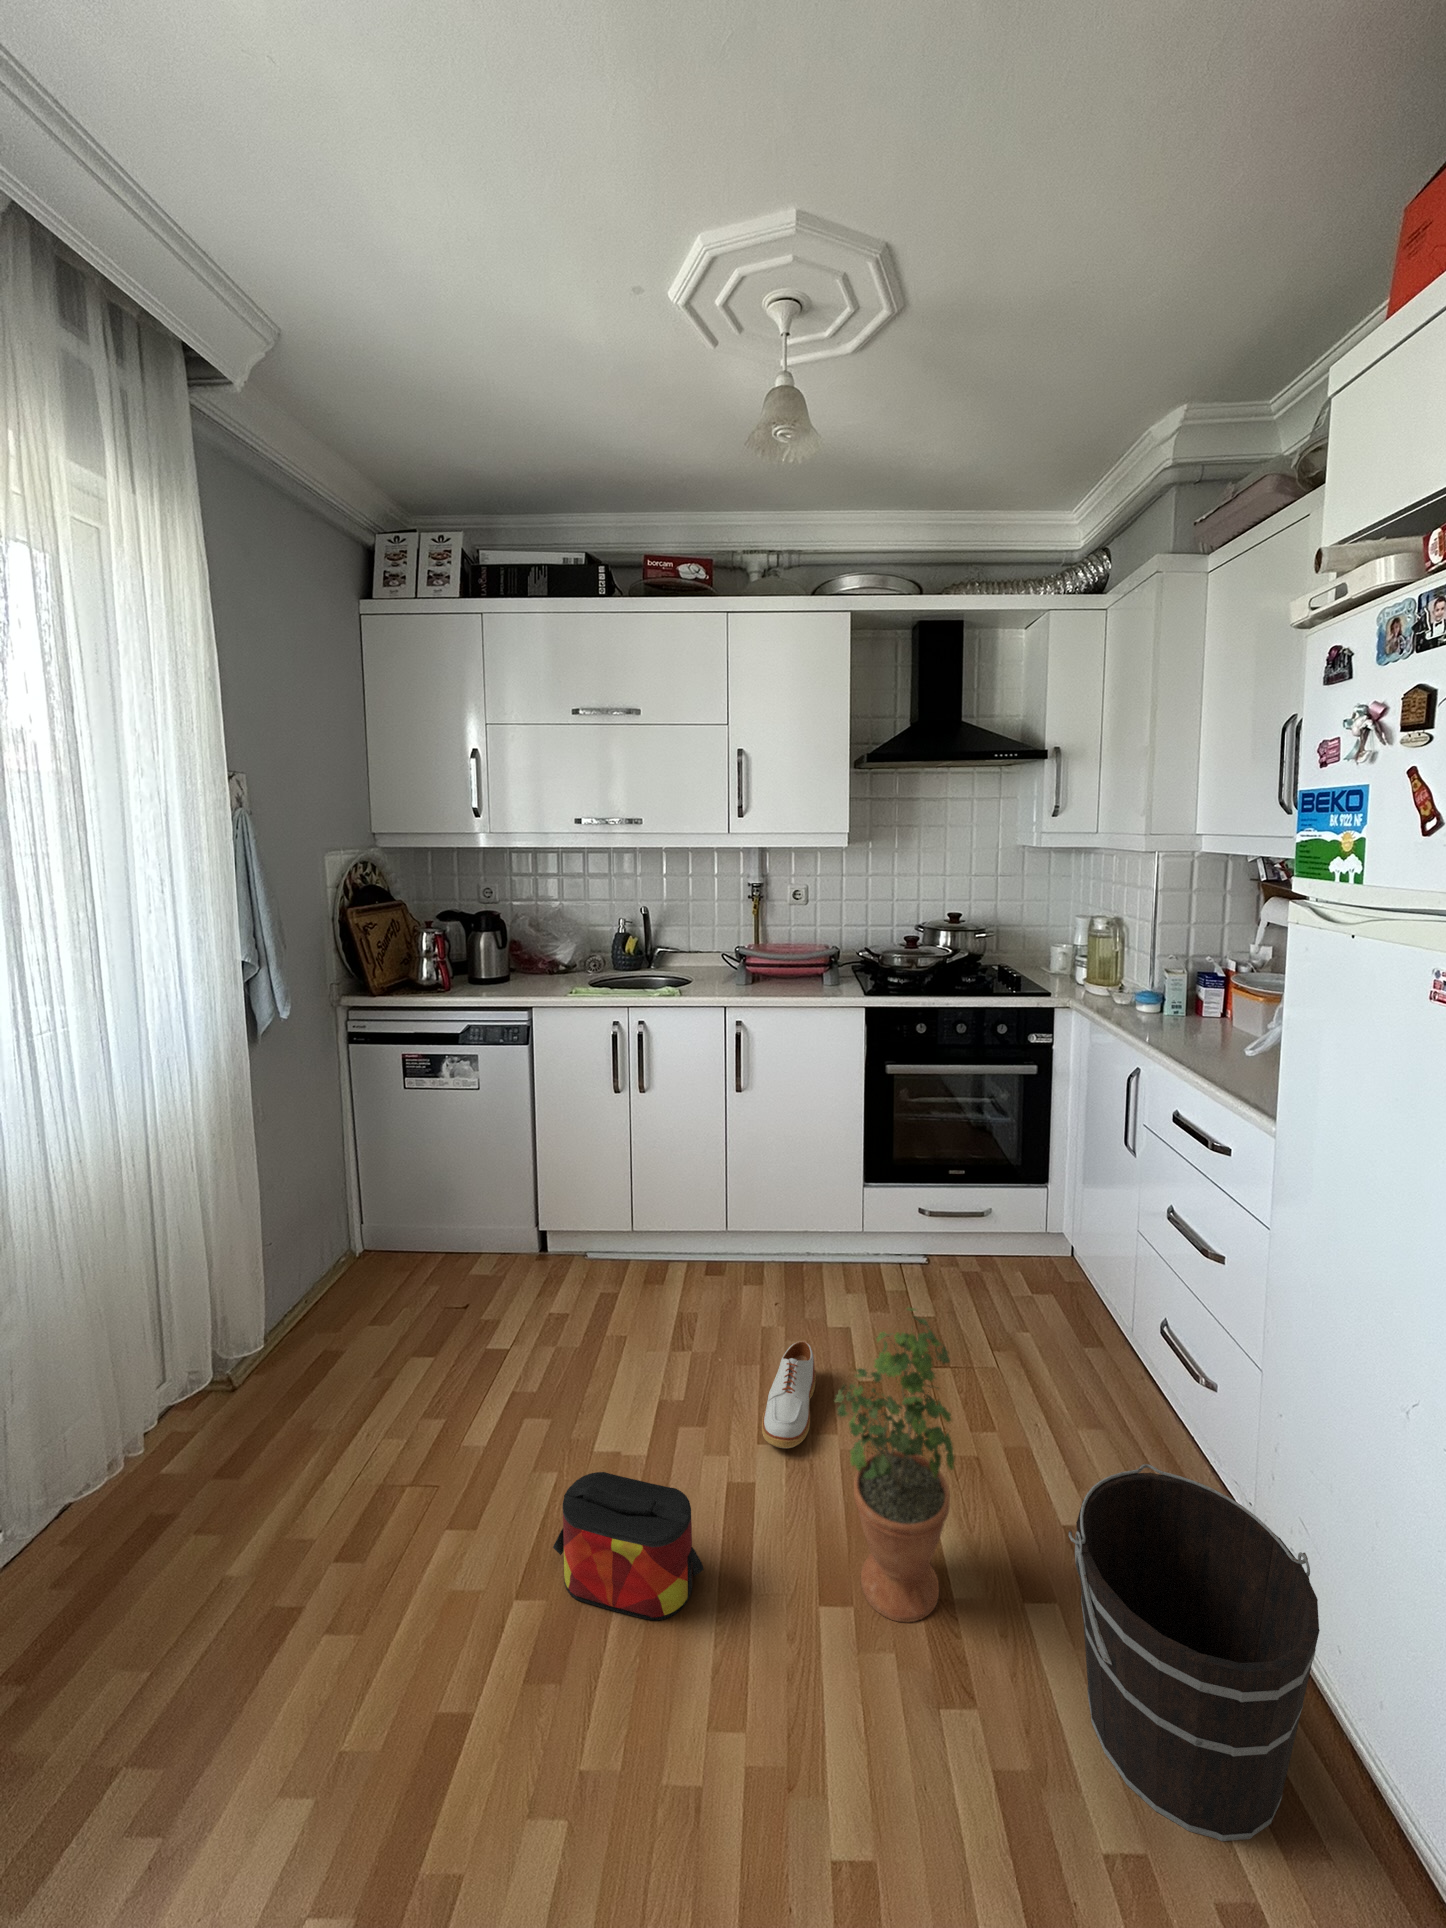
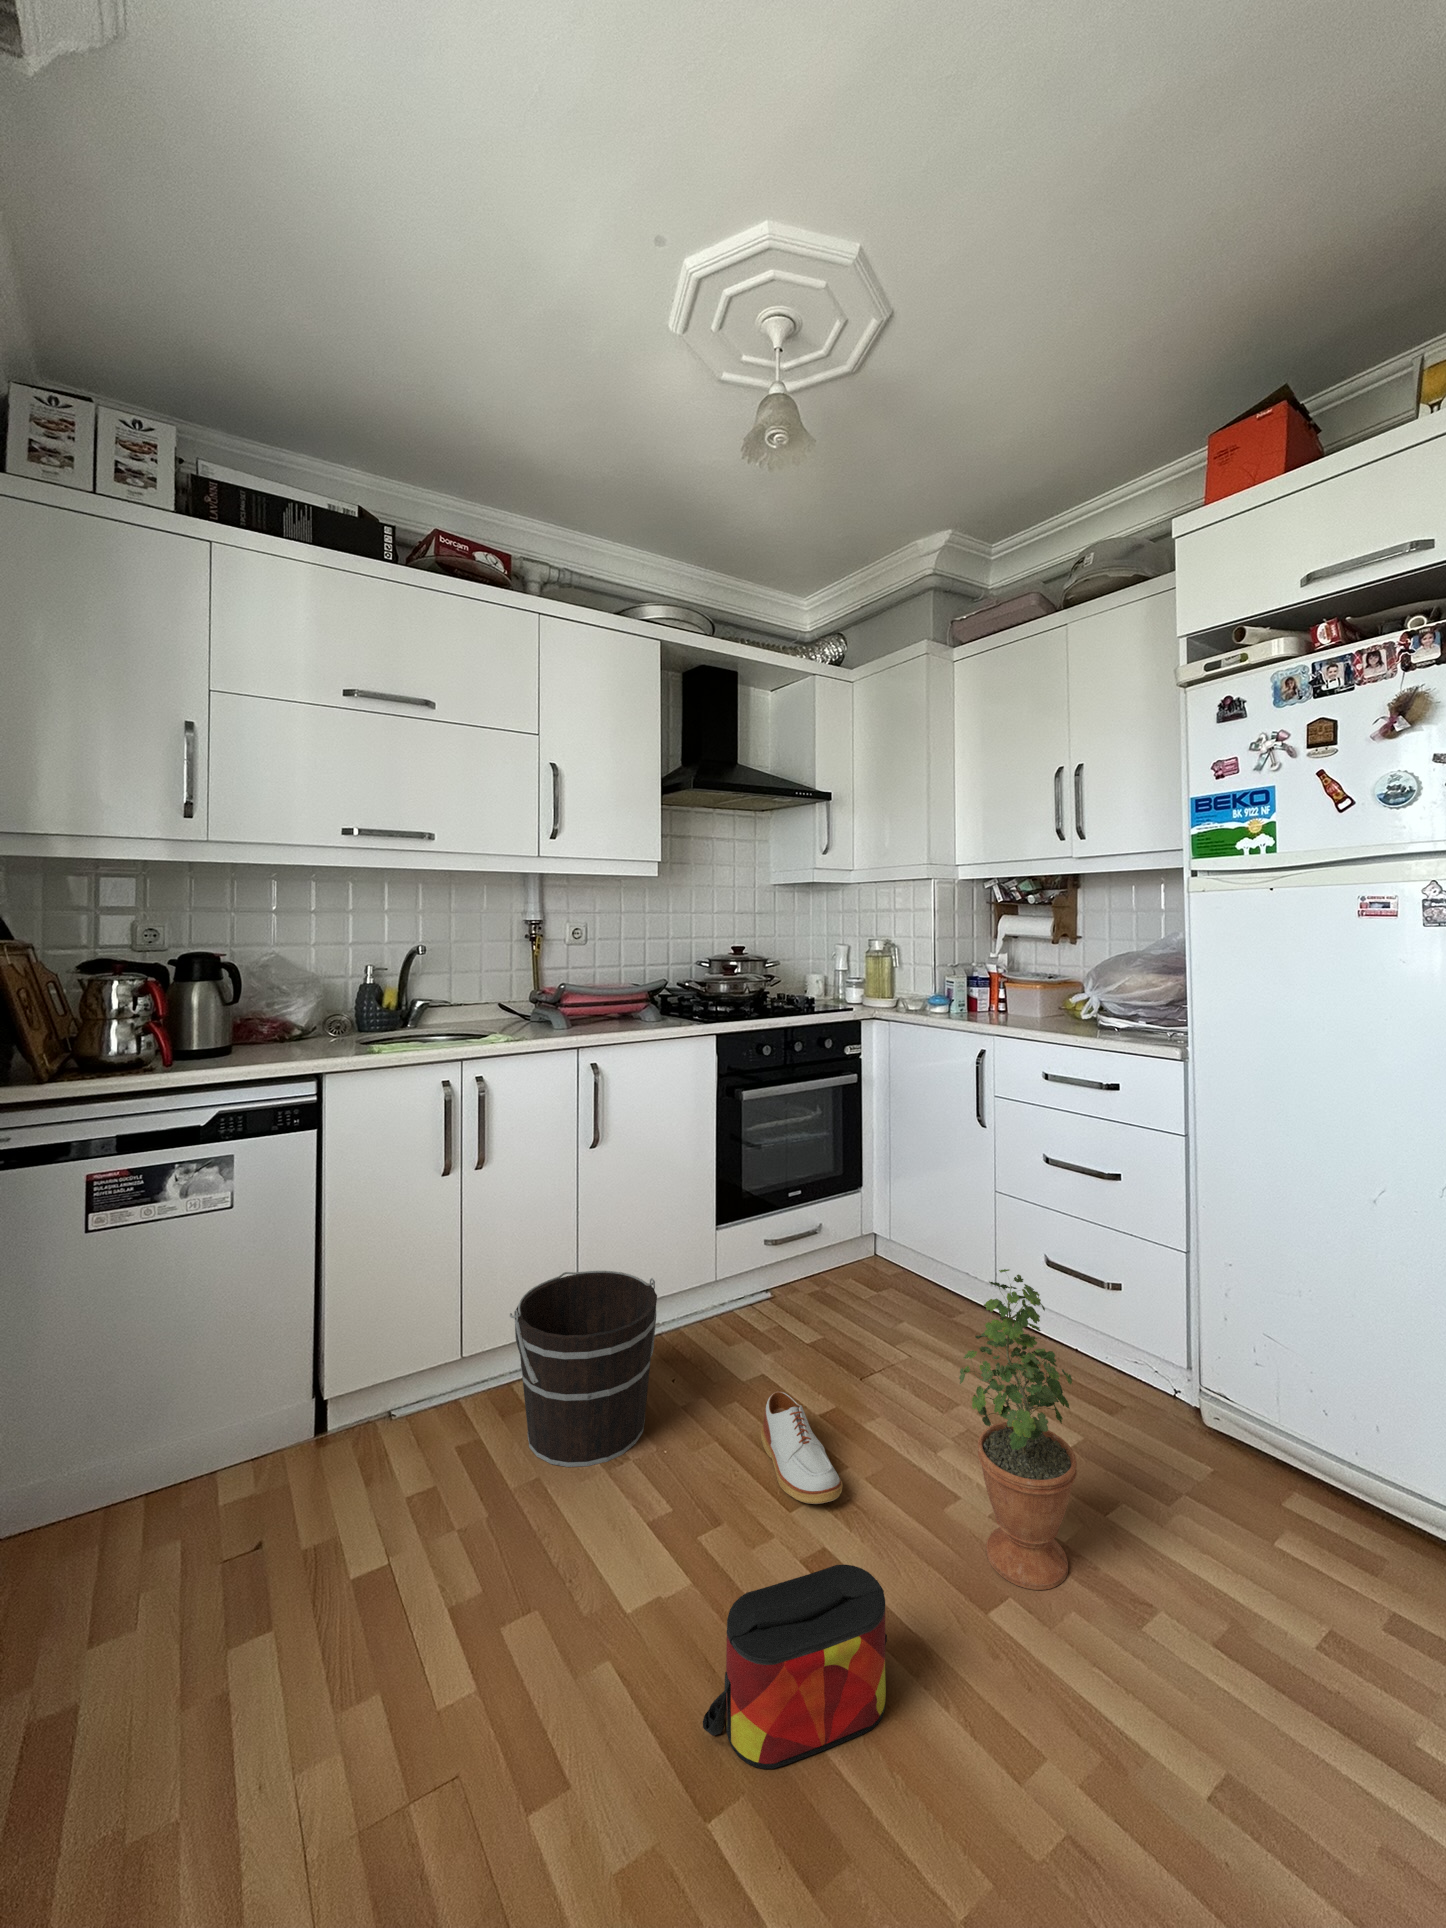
bucket: present [1069,1464,1320,1841] -> present [510,1271,657,1467]

